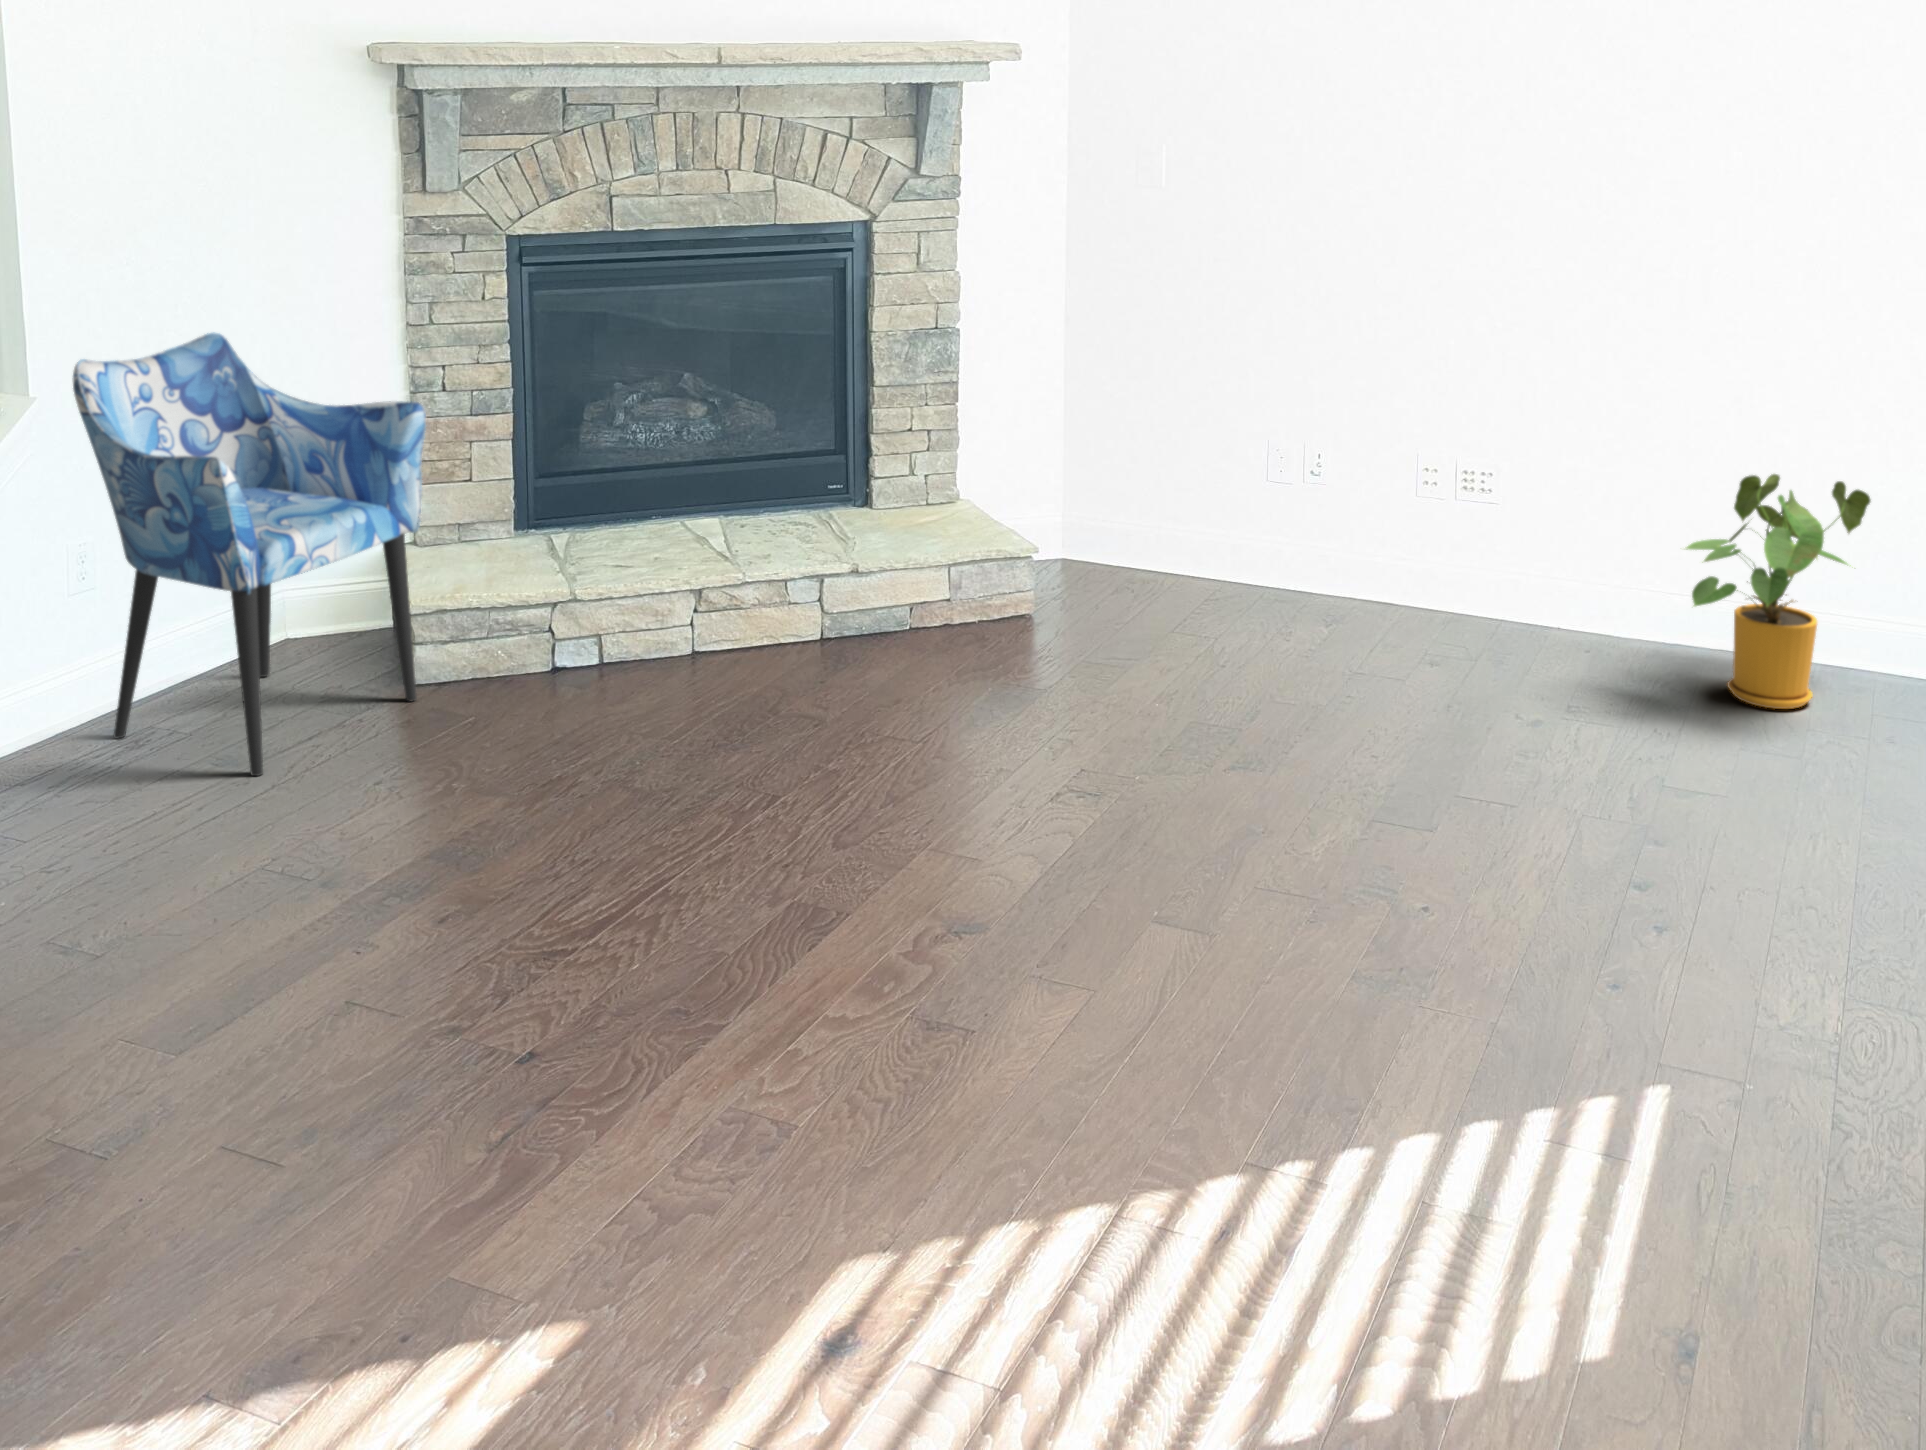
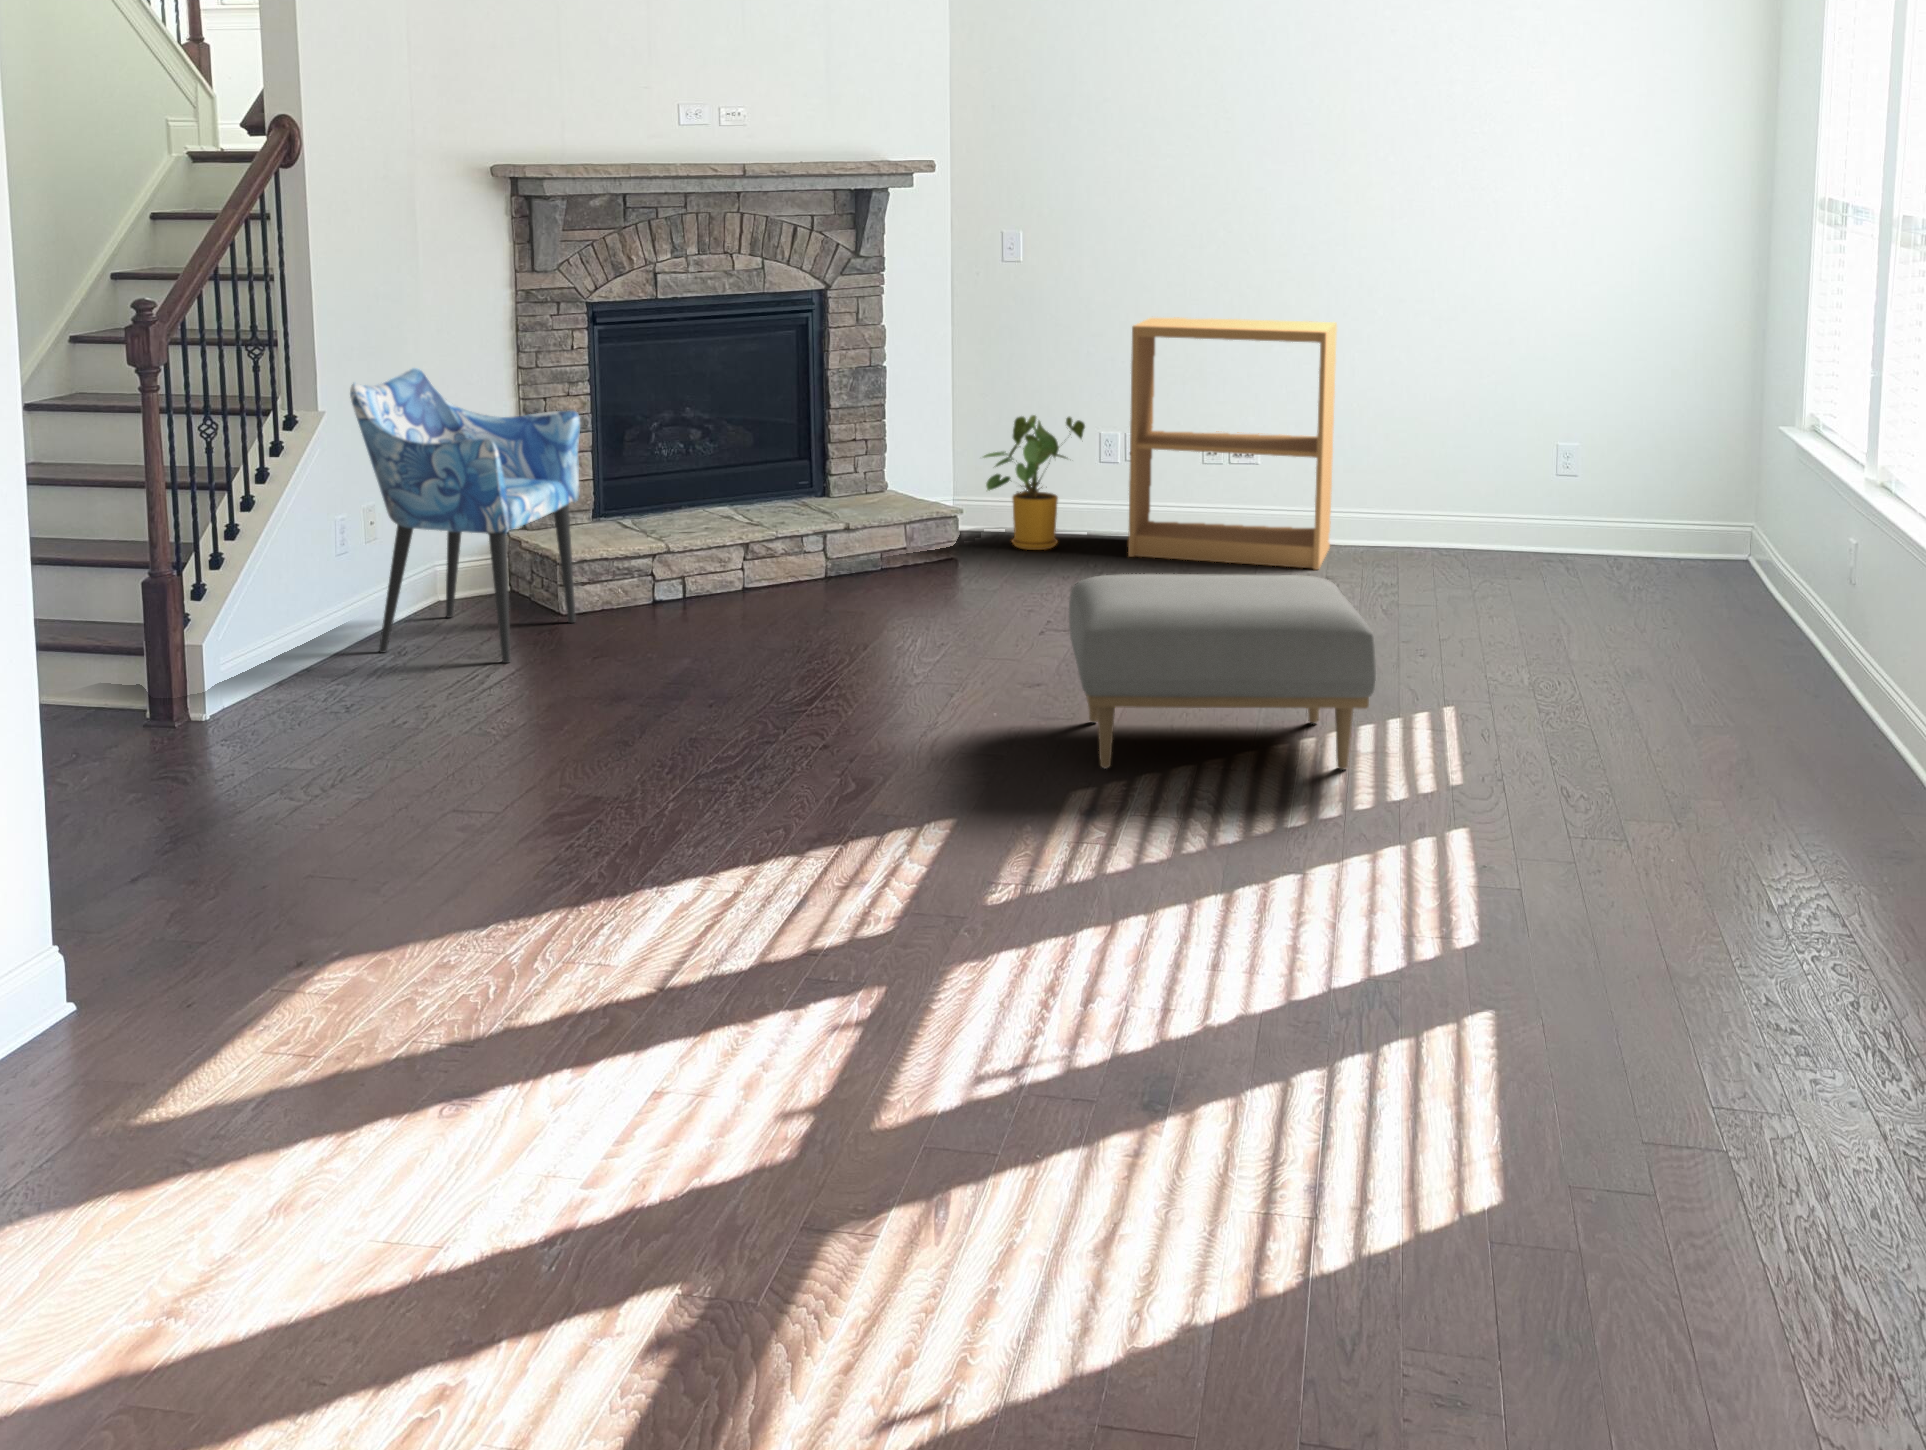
bookshelf: none [1280,273,1625,682] -> present [1128,317,1337,570]
house plant: present [1686,474,1871,709] -> present [984,415,1085,550]
ottoman: none [919,775,1461,1211] -> present [1069,574,1376,770]

